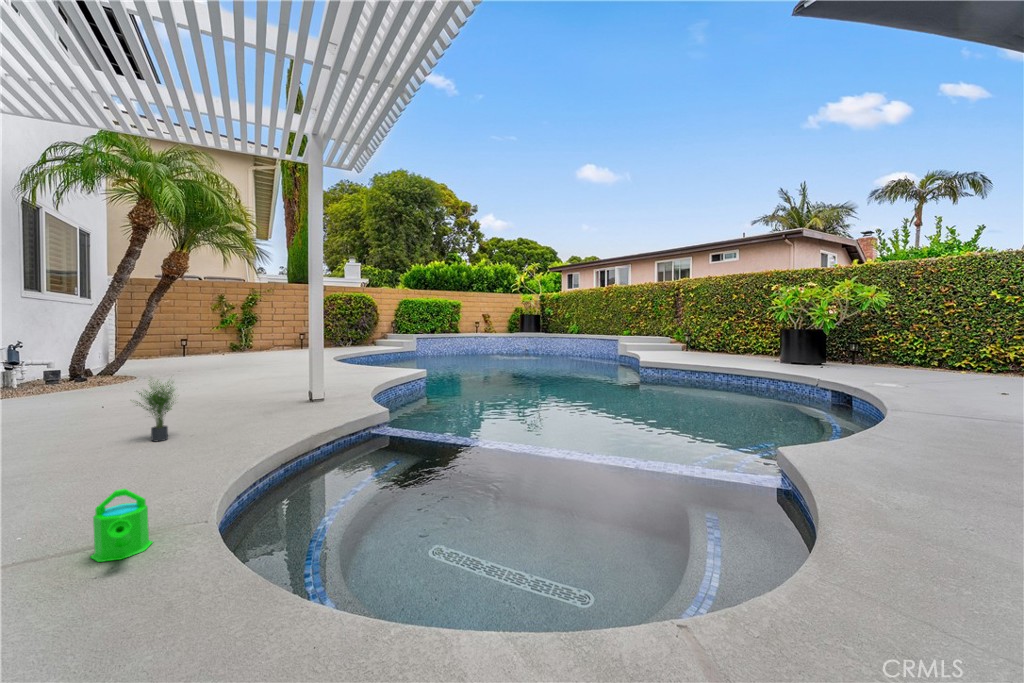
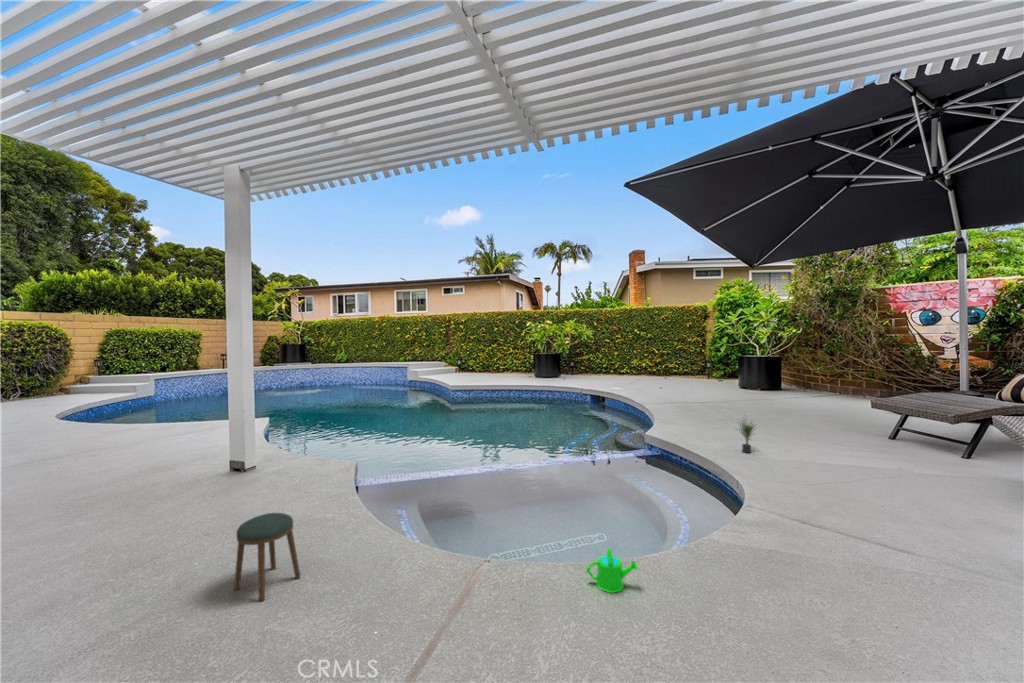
stool: none [40,379,109,446] -> present [234,513,300,601]
potted plant: present [137,381,174,442] -> present [740,423,754,453]

